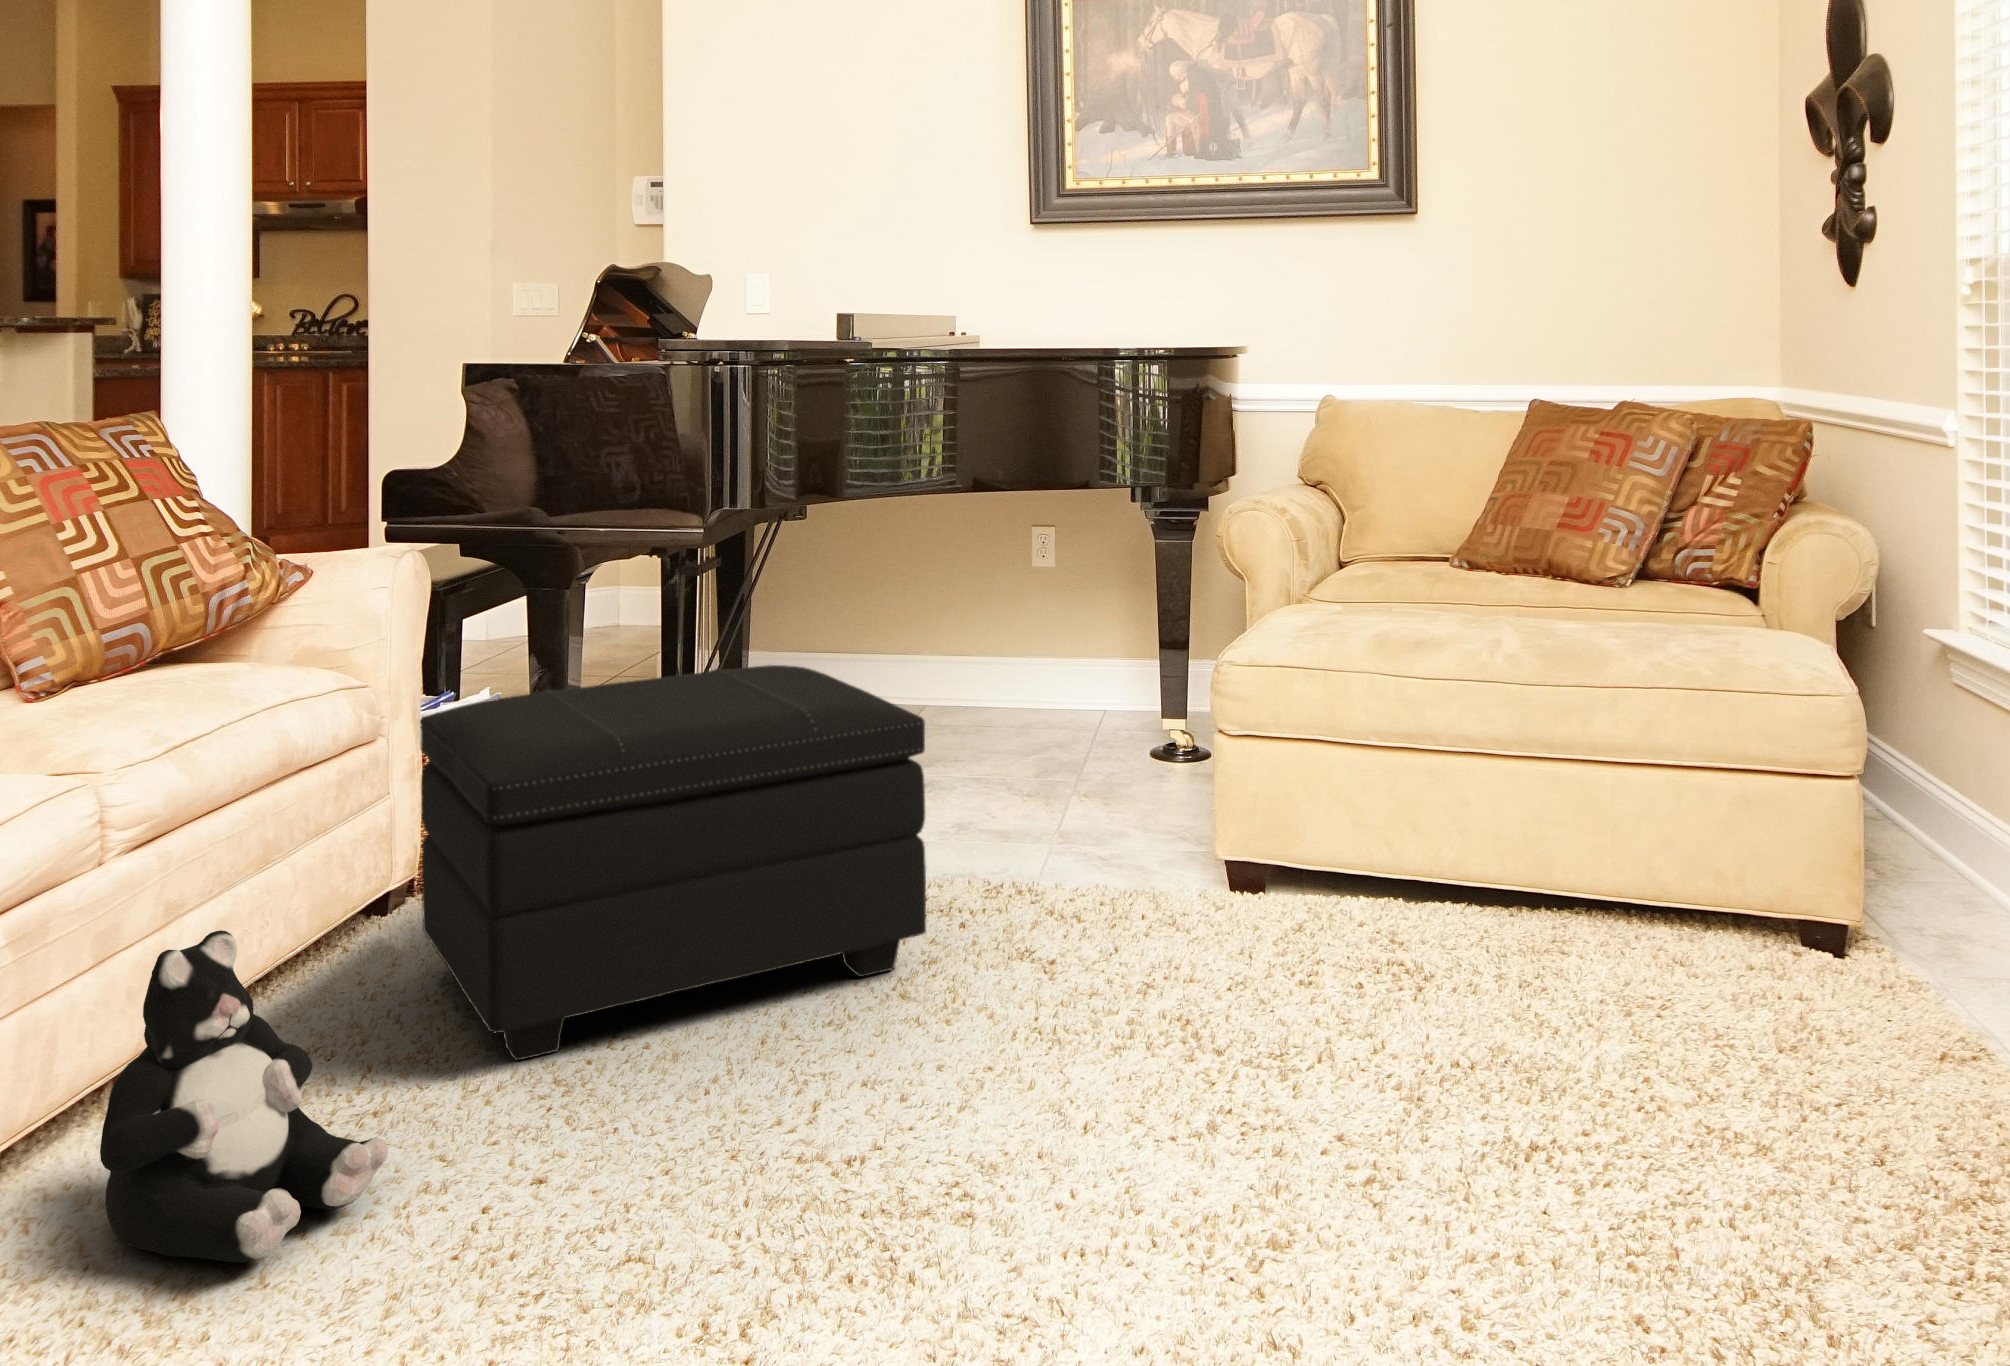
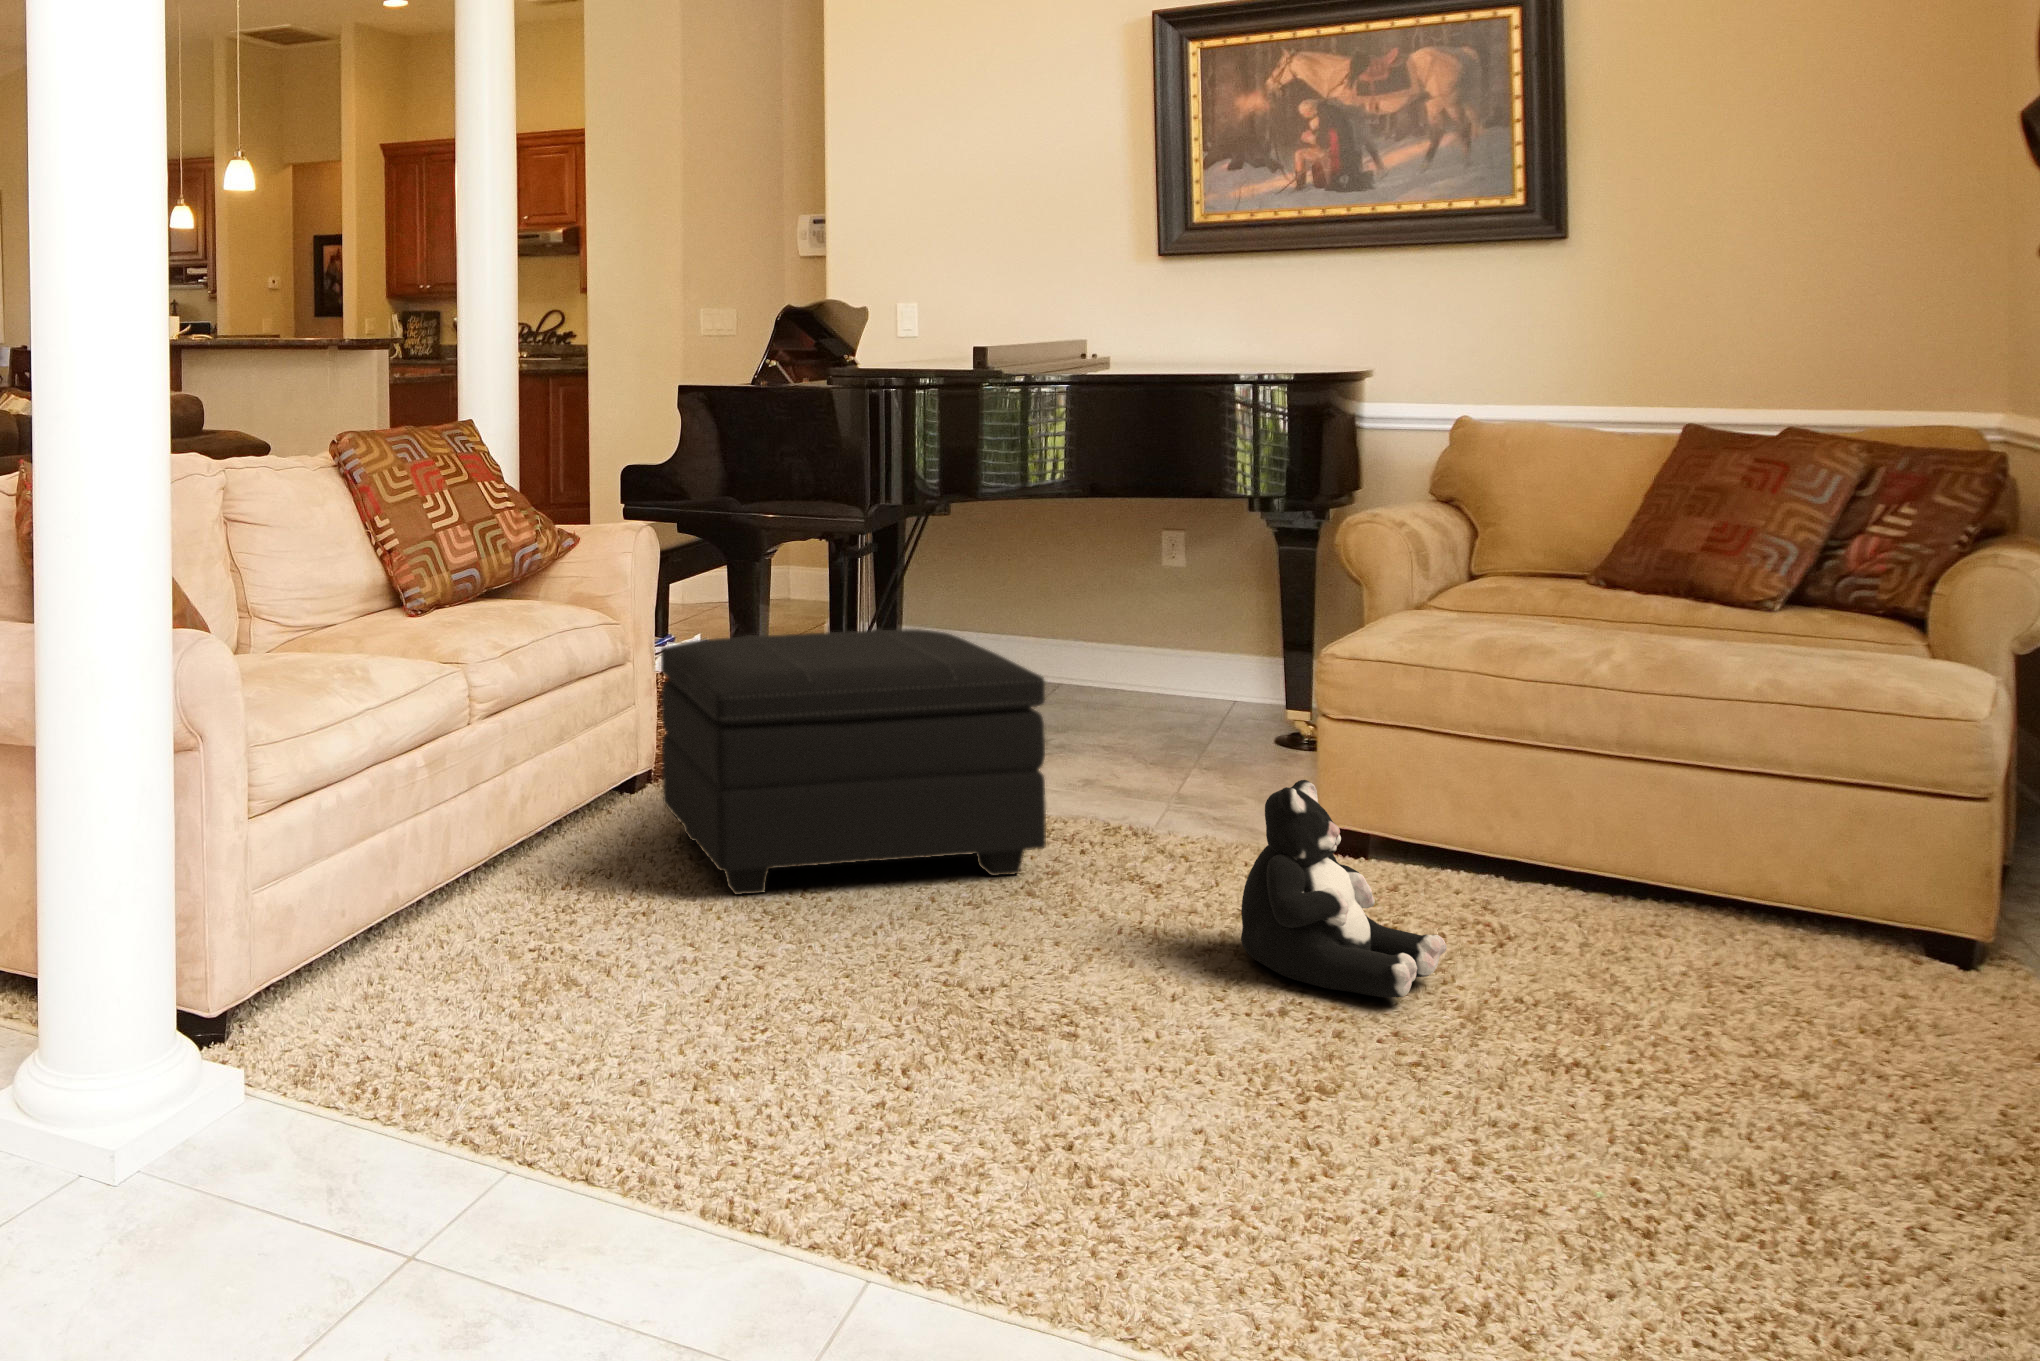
plush toy: present [100,930,388,1262] -> present [1241,780,1447,998]

